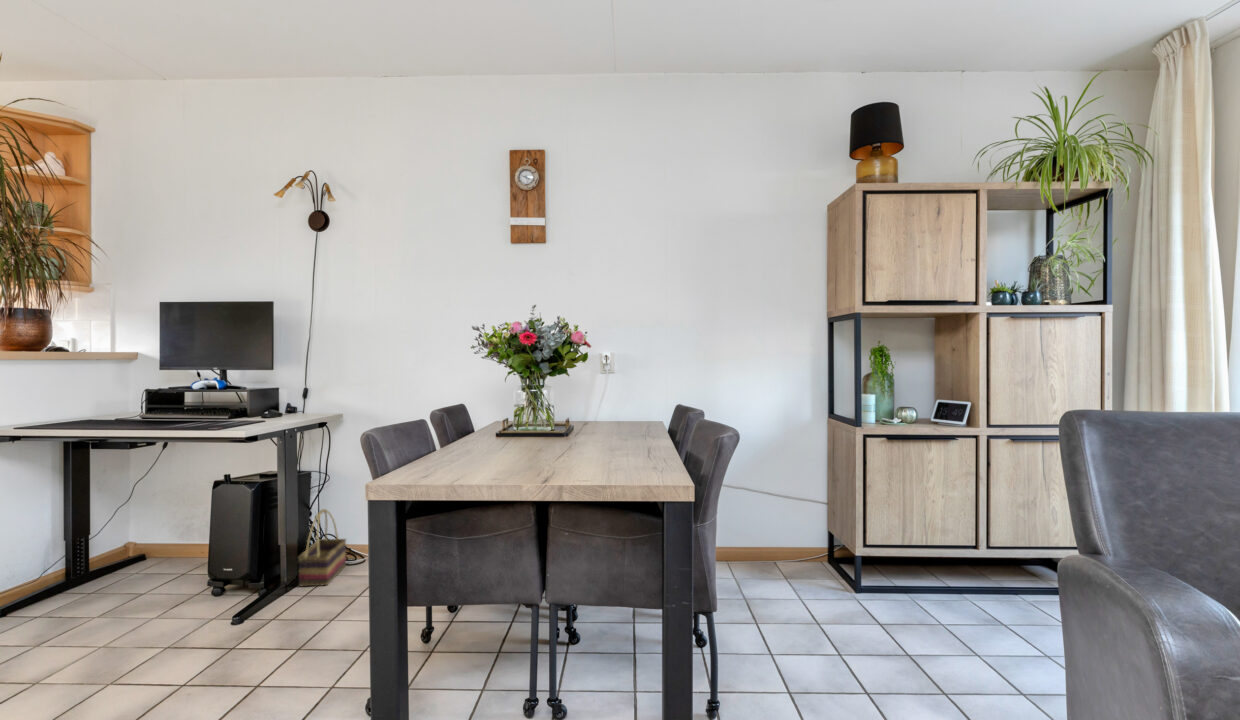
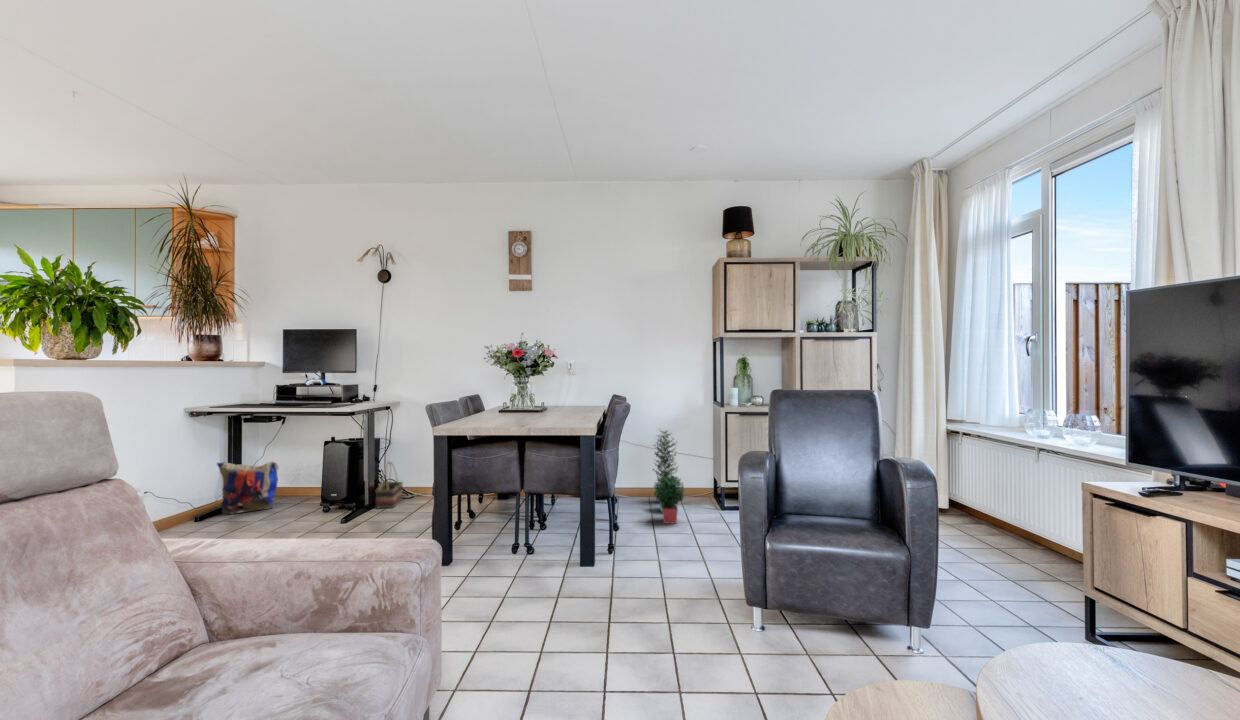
potted plant: none [734,457,810,625] -> present [653,431,684,523]
backpack: none [42,510,151,599] -> present [217,462,279,514]

